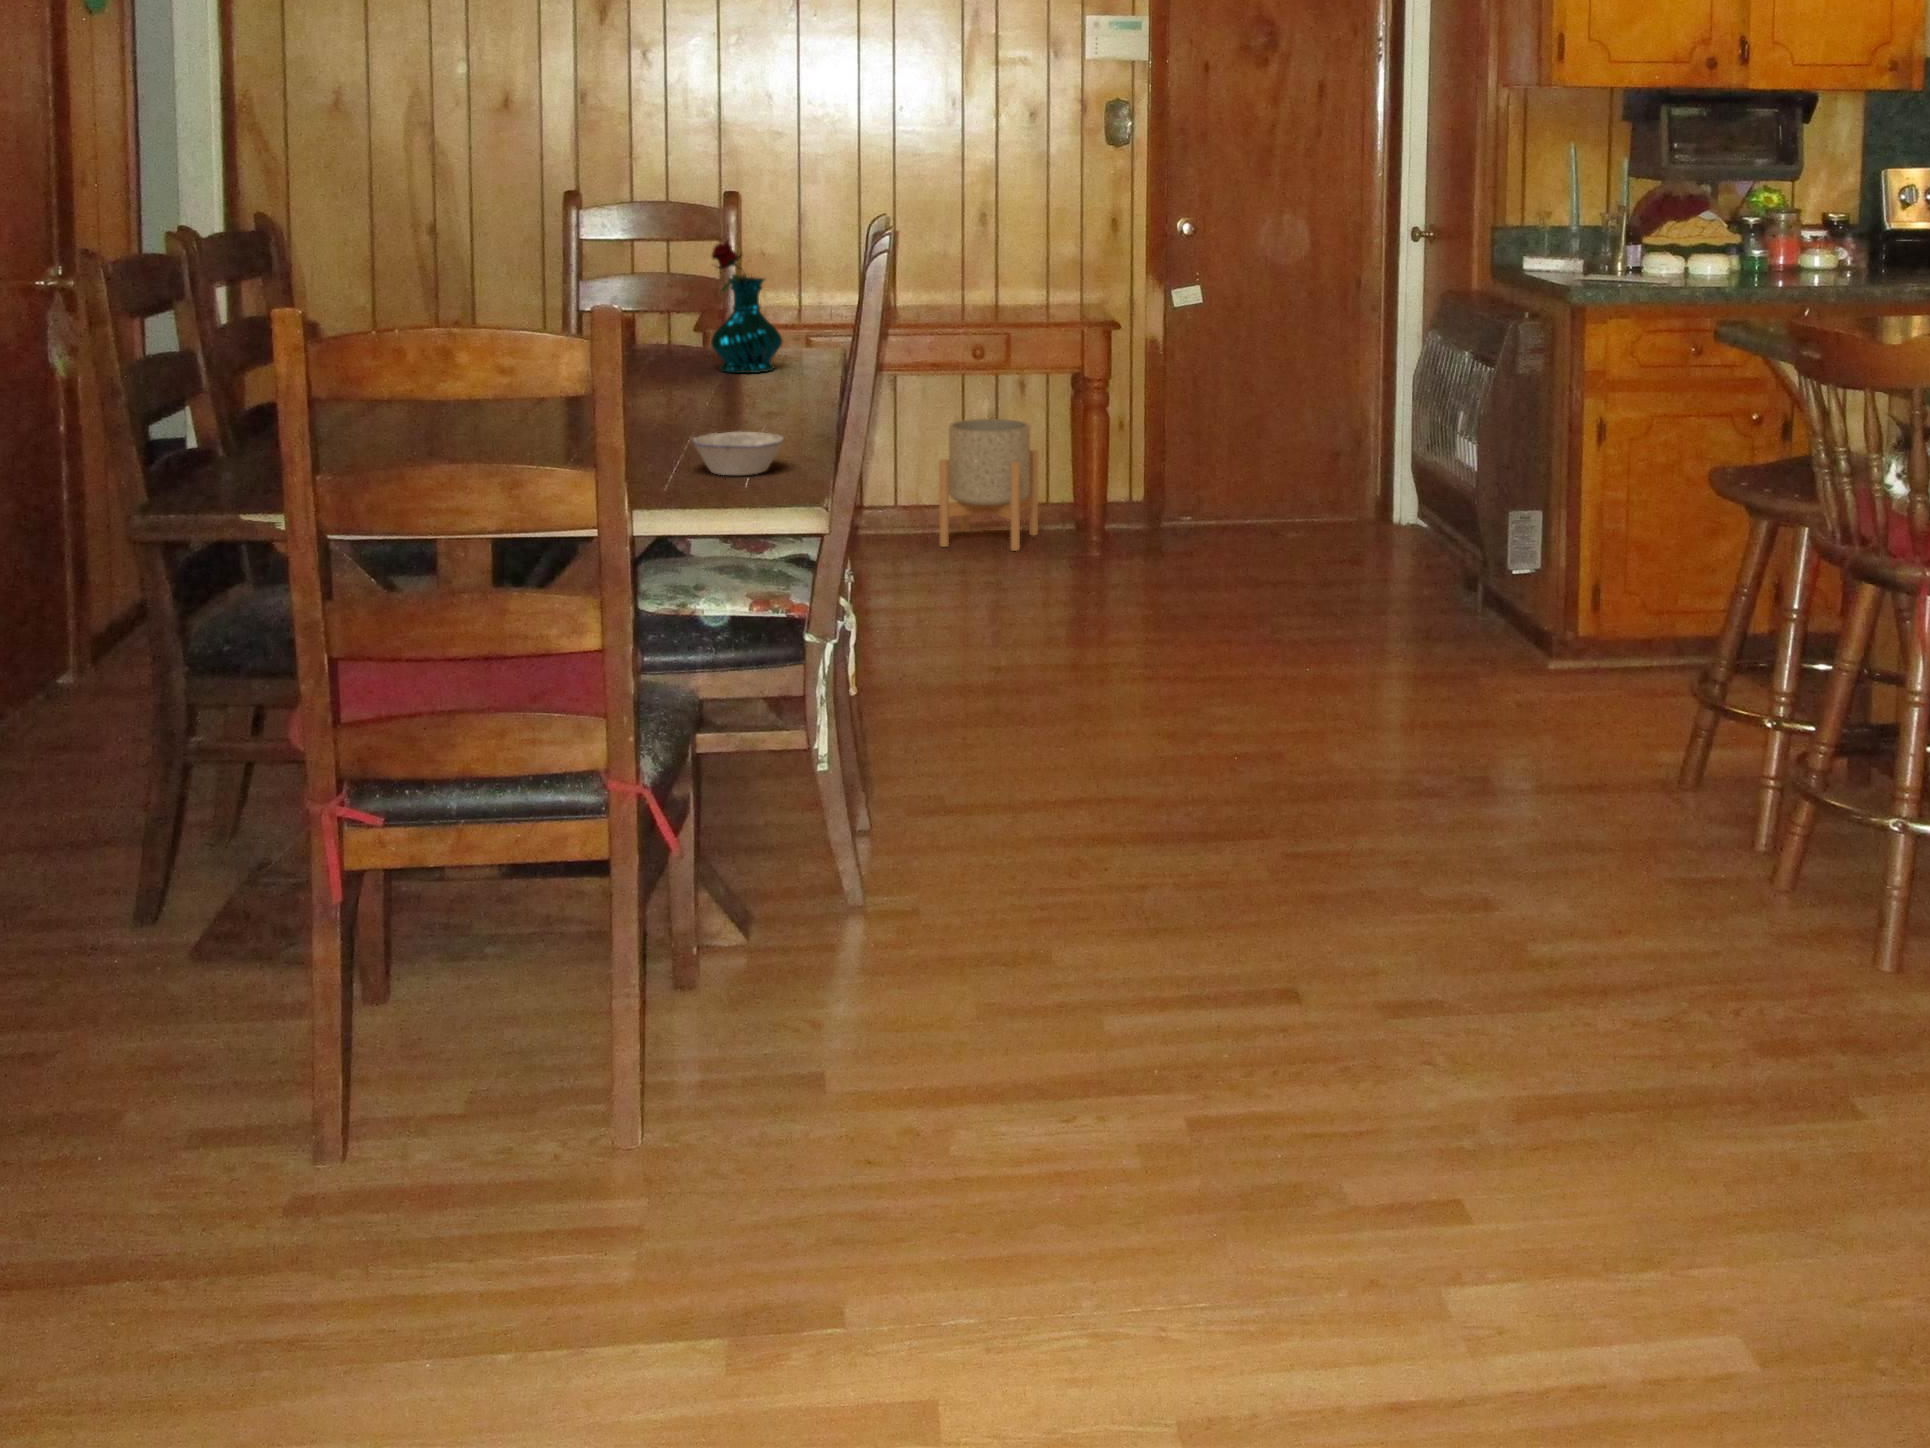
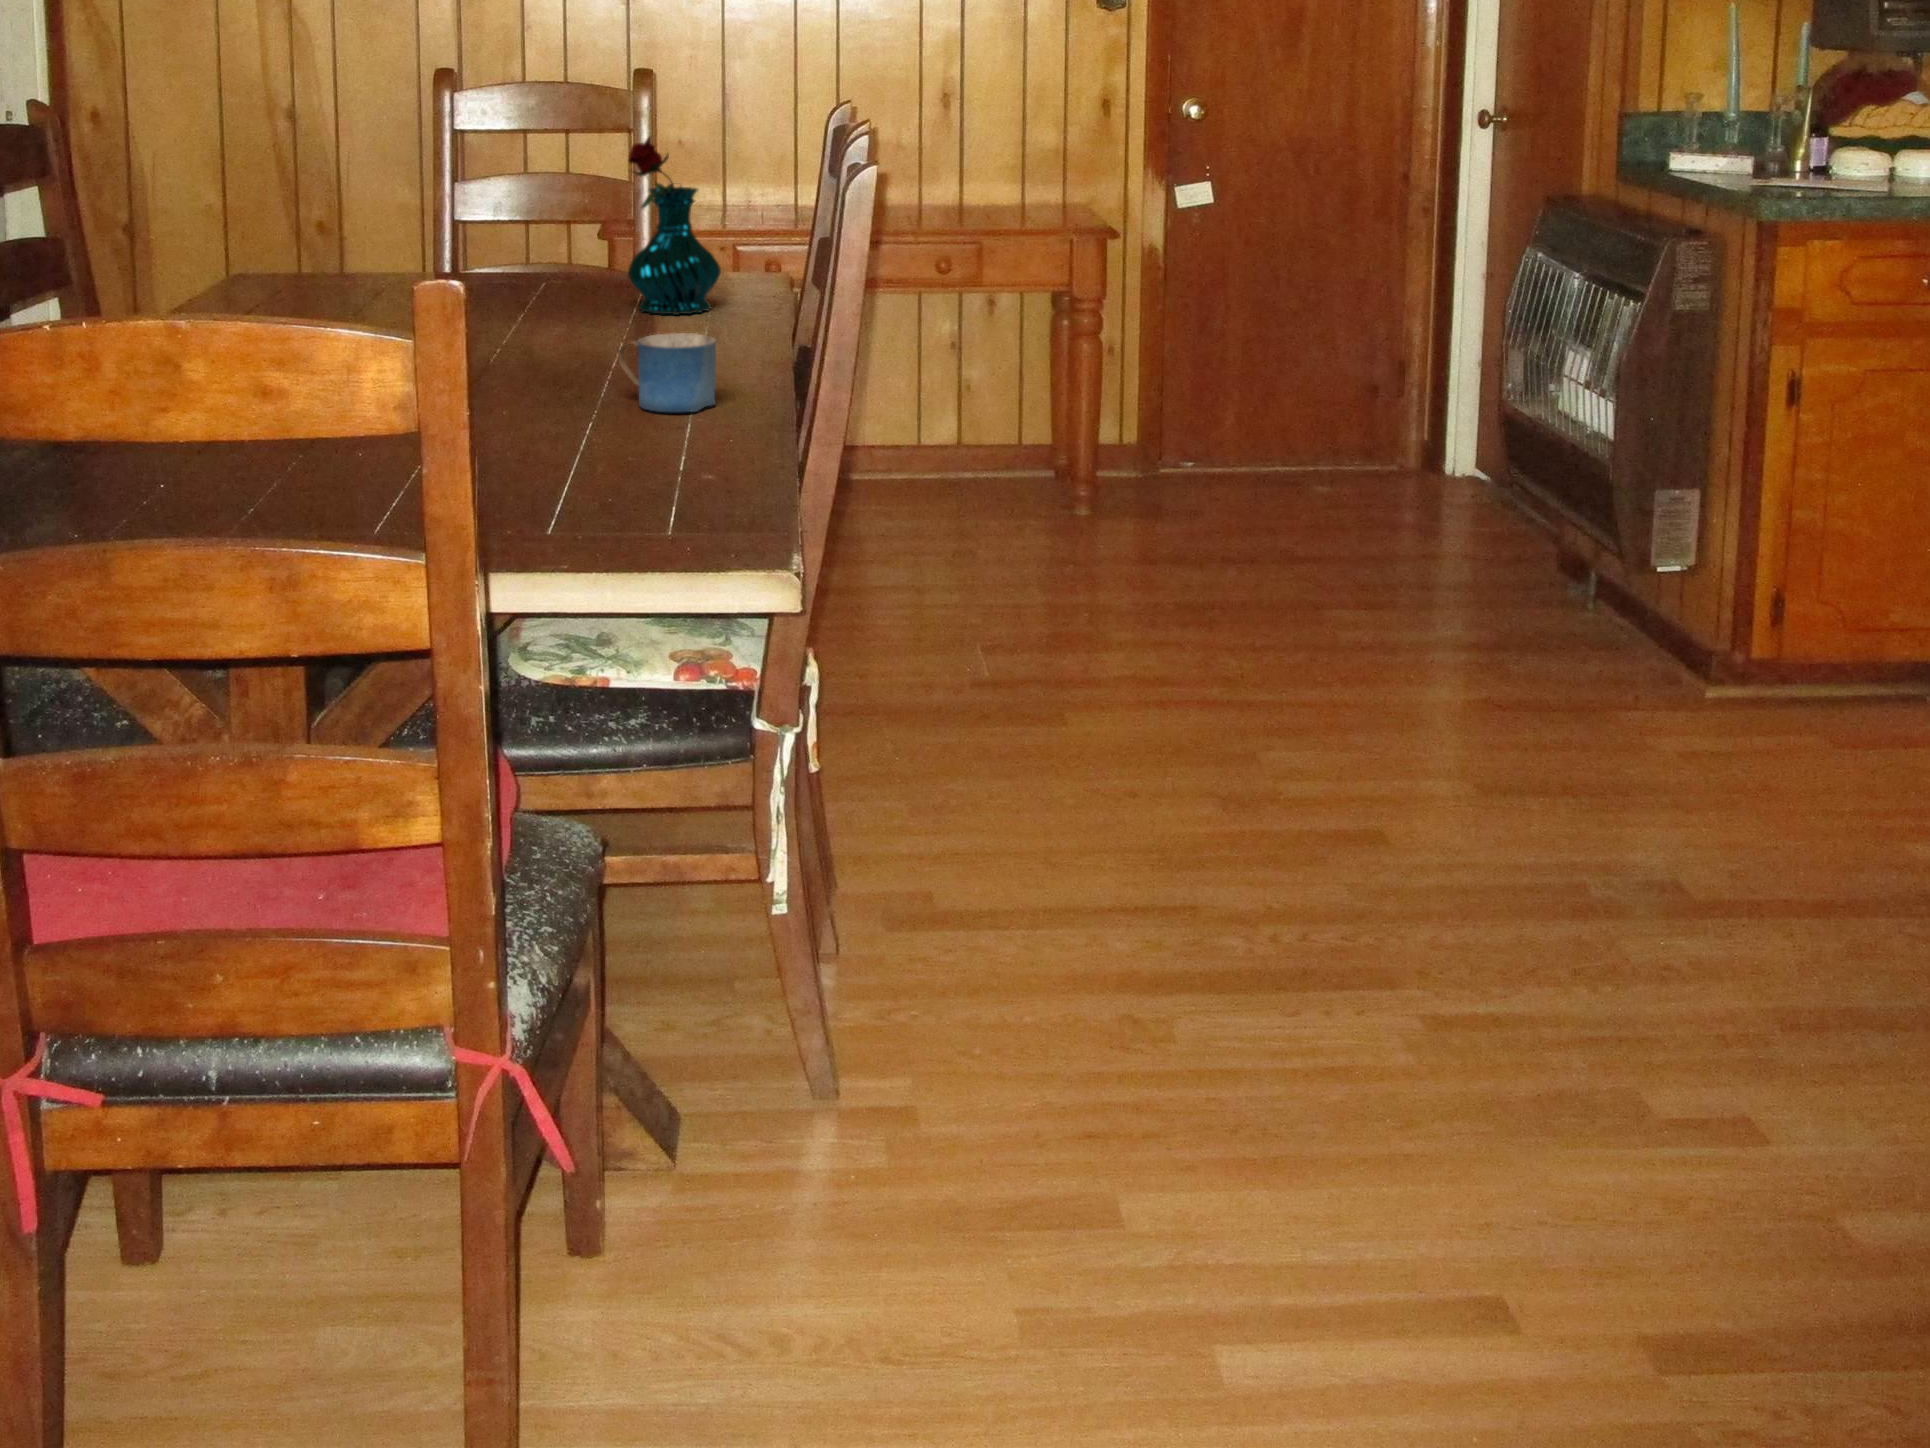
mug: none [699,374,771,429] -> present [619,333,717,412]
planter: present [939,419,1038,551] -> none [892,344,1010,506]
bowl: present [692,431,784,475] -> none [613,433,748,504]

